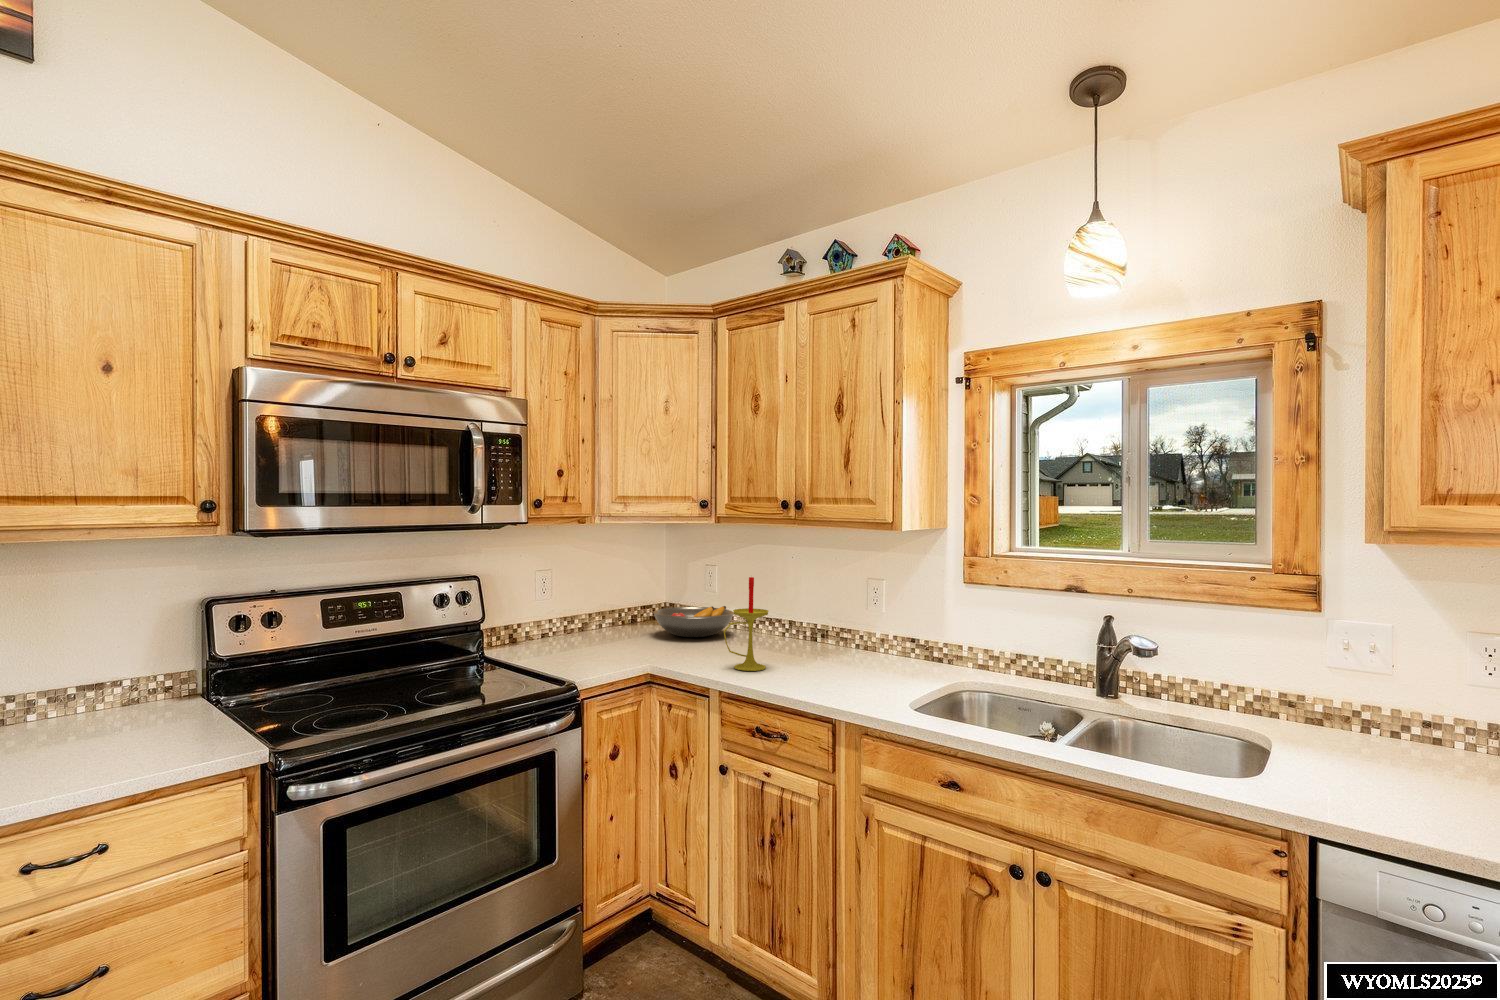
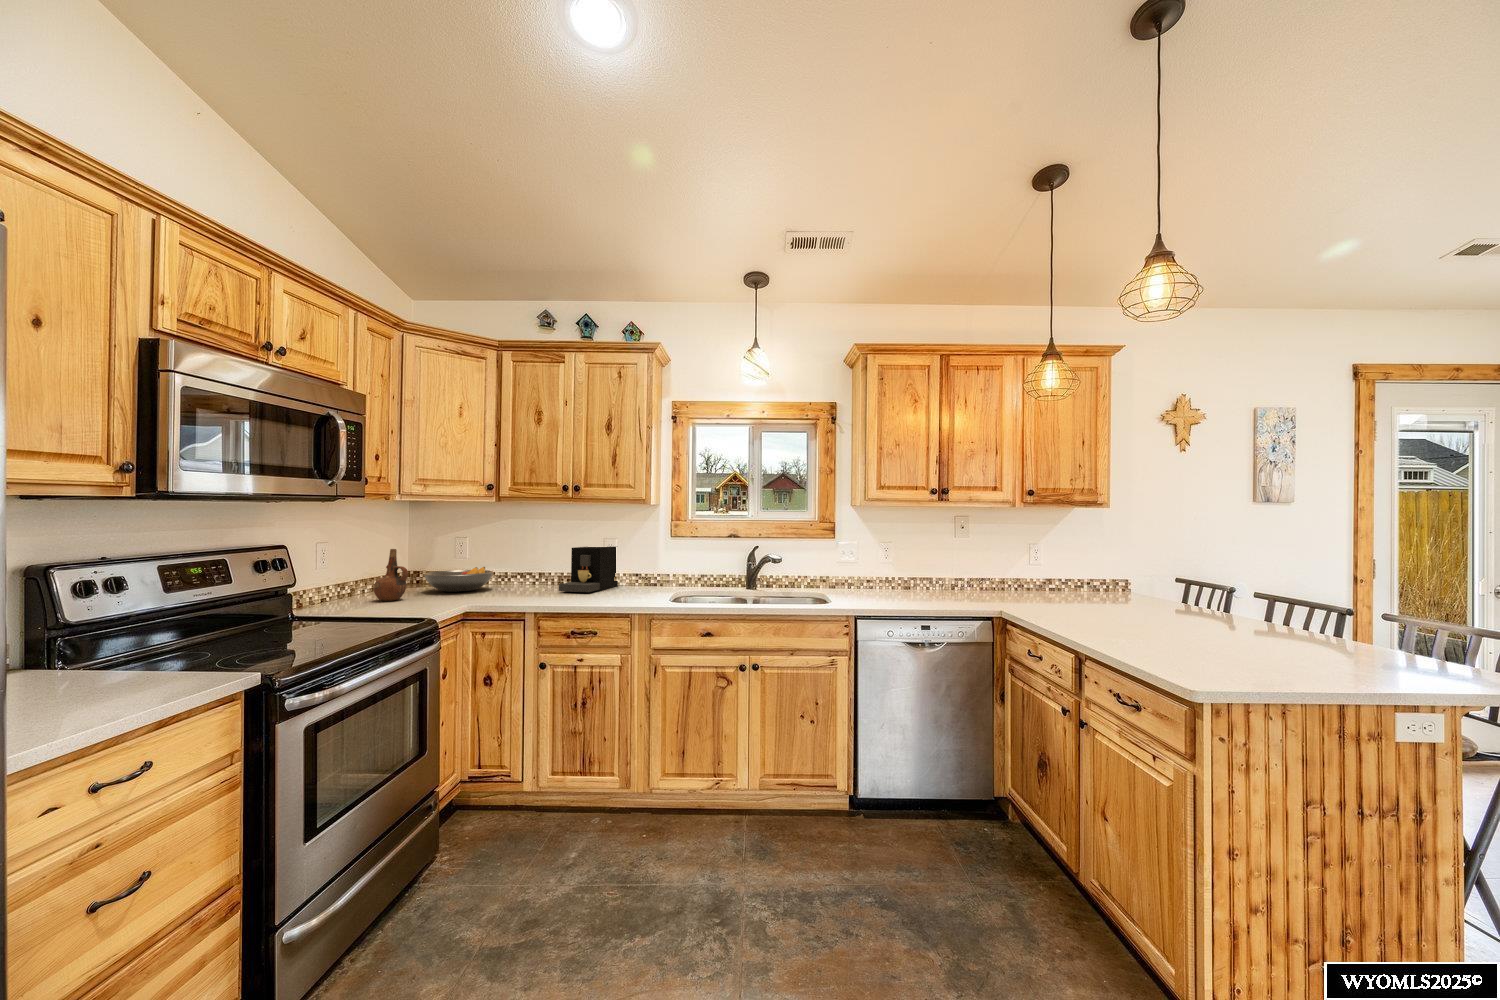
candle: present [724,577,769,671] -> none [529,535,560,601]
ceramic pitcher: none [586,580,621,643] -> present [373,549,408,601]
coffee maker: none [790,588,891,662] -> present [559,547,618,592]

